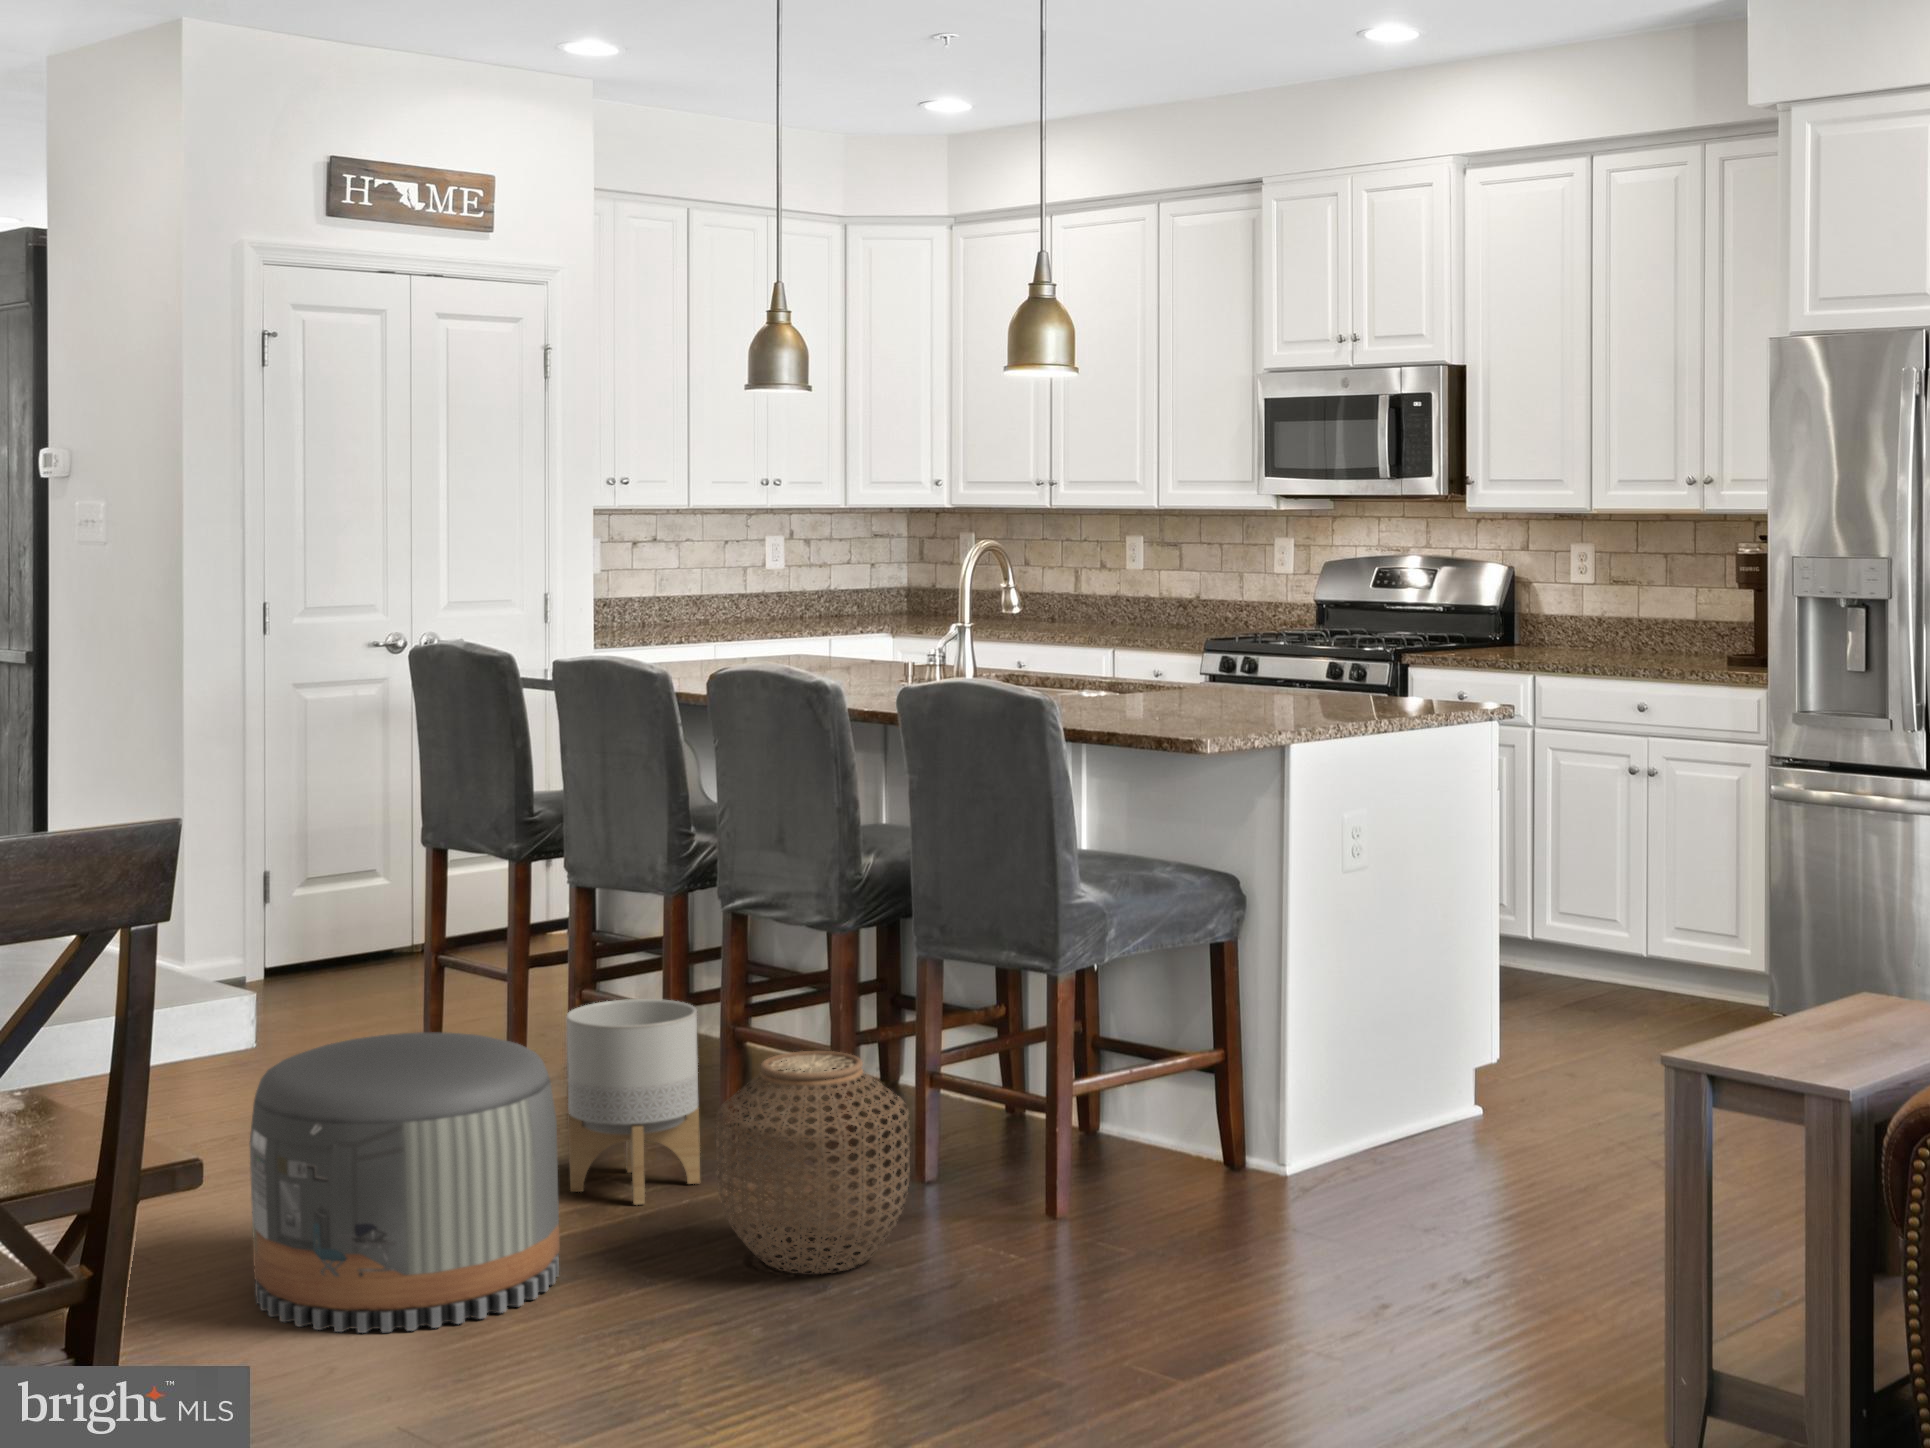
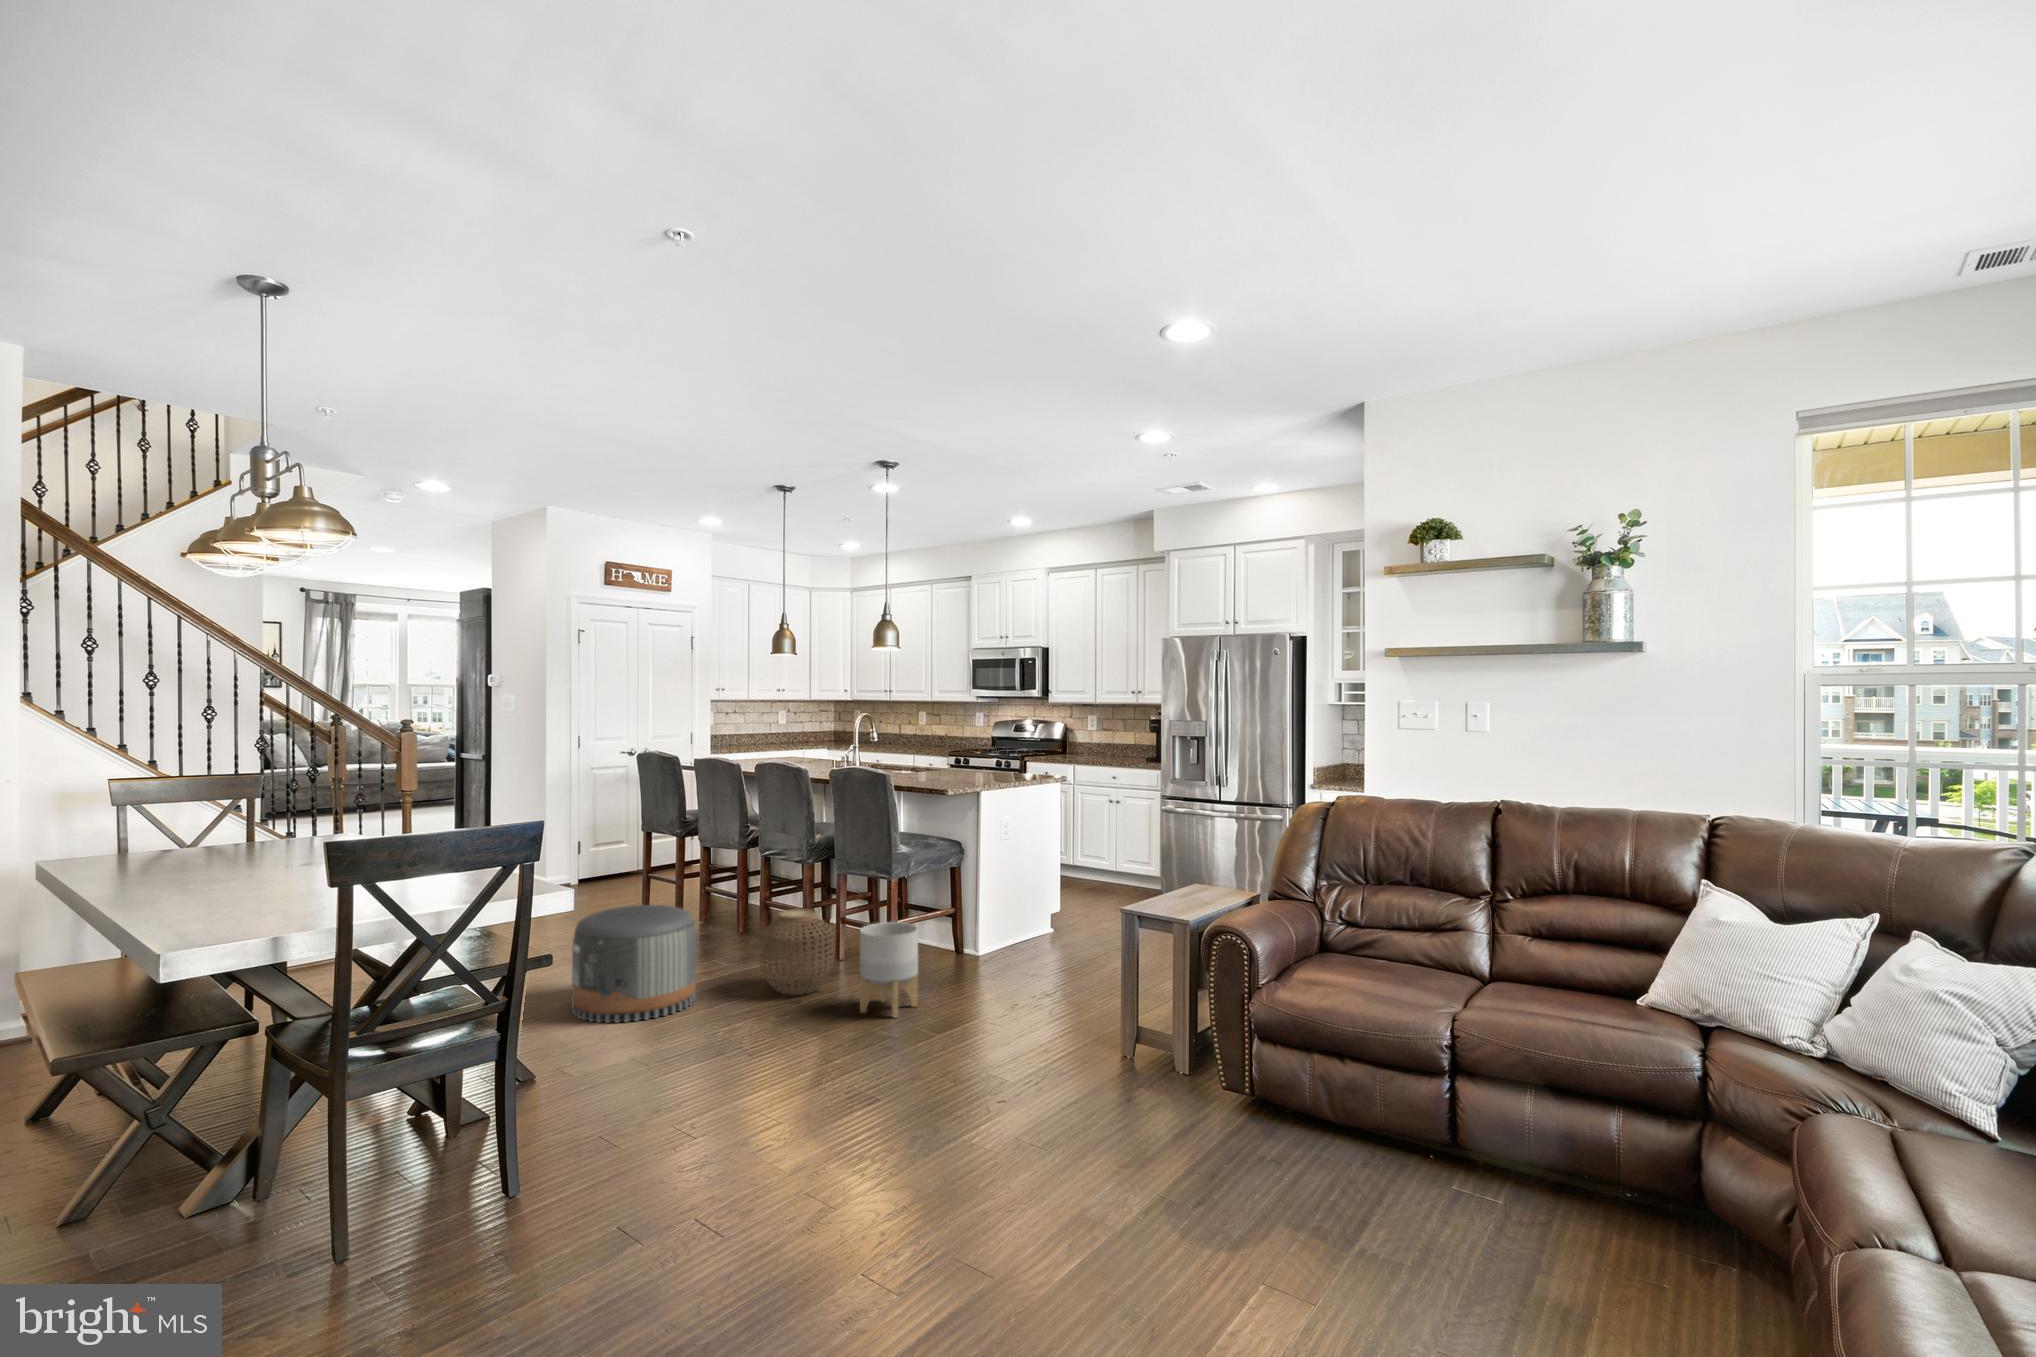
planter: present [567,999,700,1205] -> present [860,922,918,1018]

